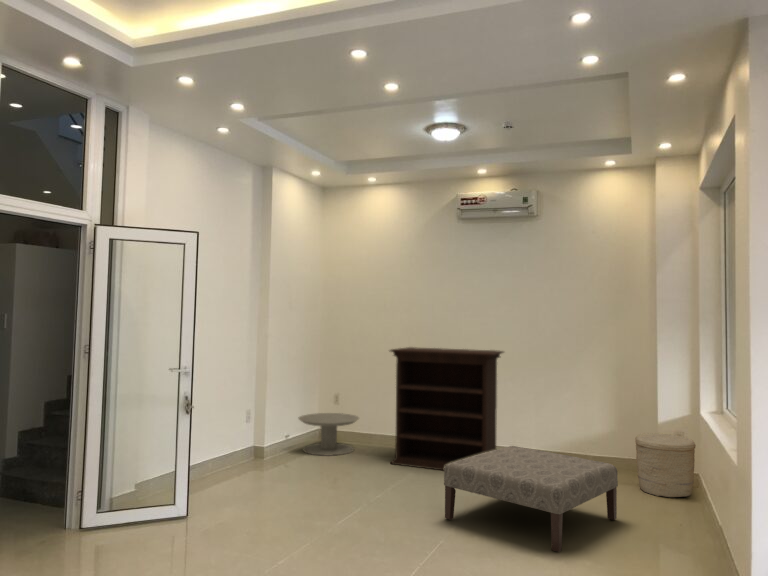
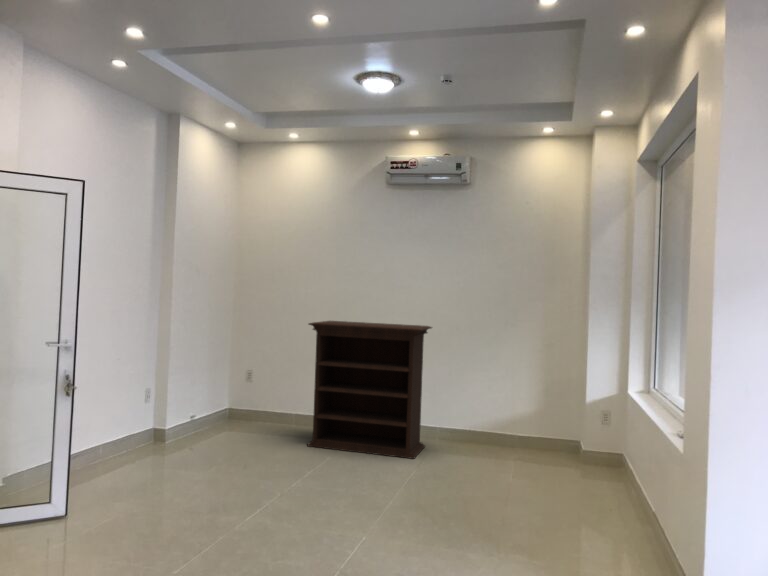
side table: present [298,413,359,456] -> none [205,390,274,437]
woven basket: present [635,433,696,497] -> none [564,413,623,479]
ottoman: present [444,446,618,552] -> none [367,428,550,546]

